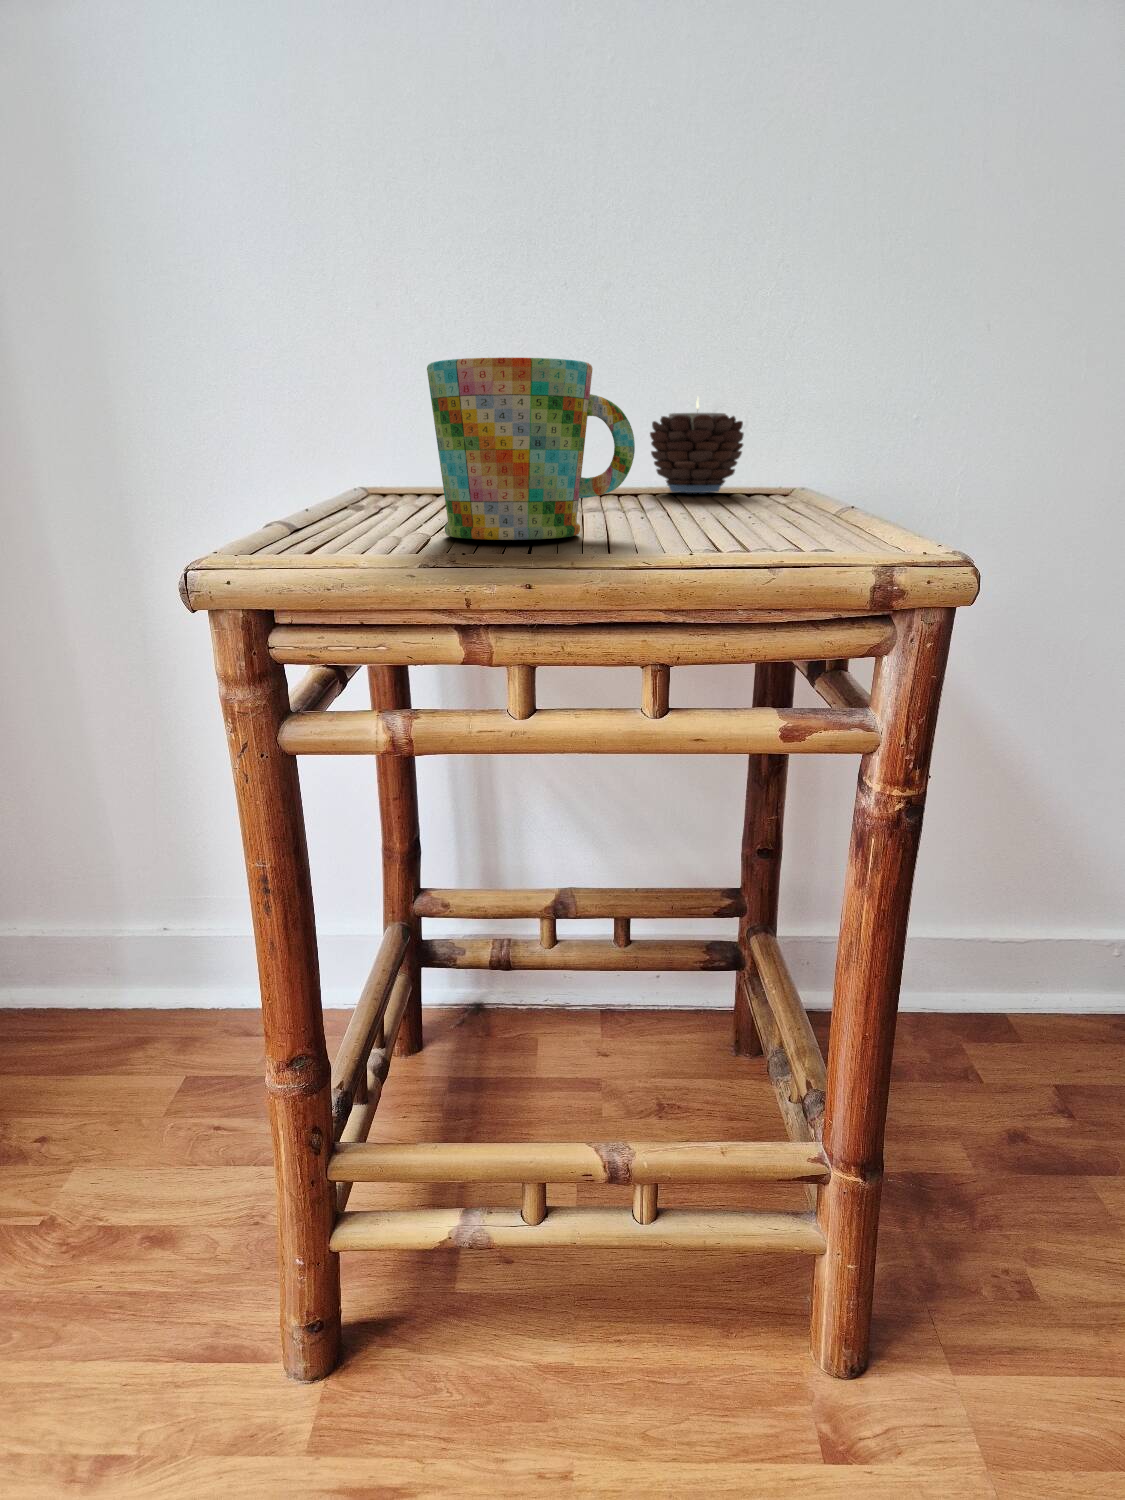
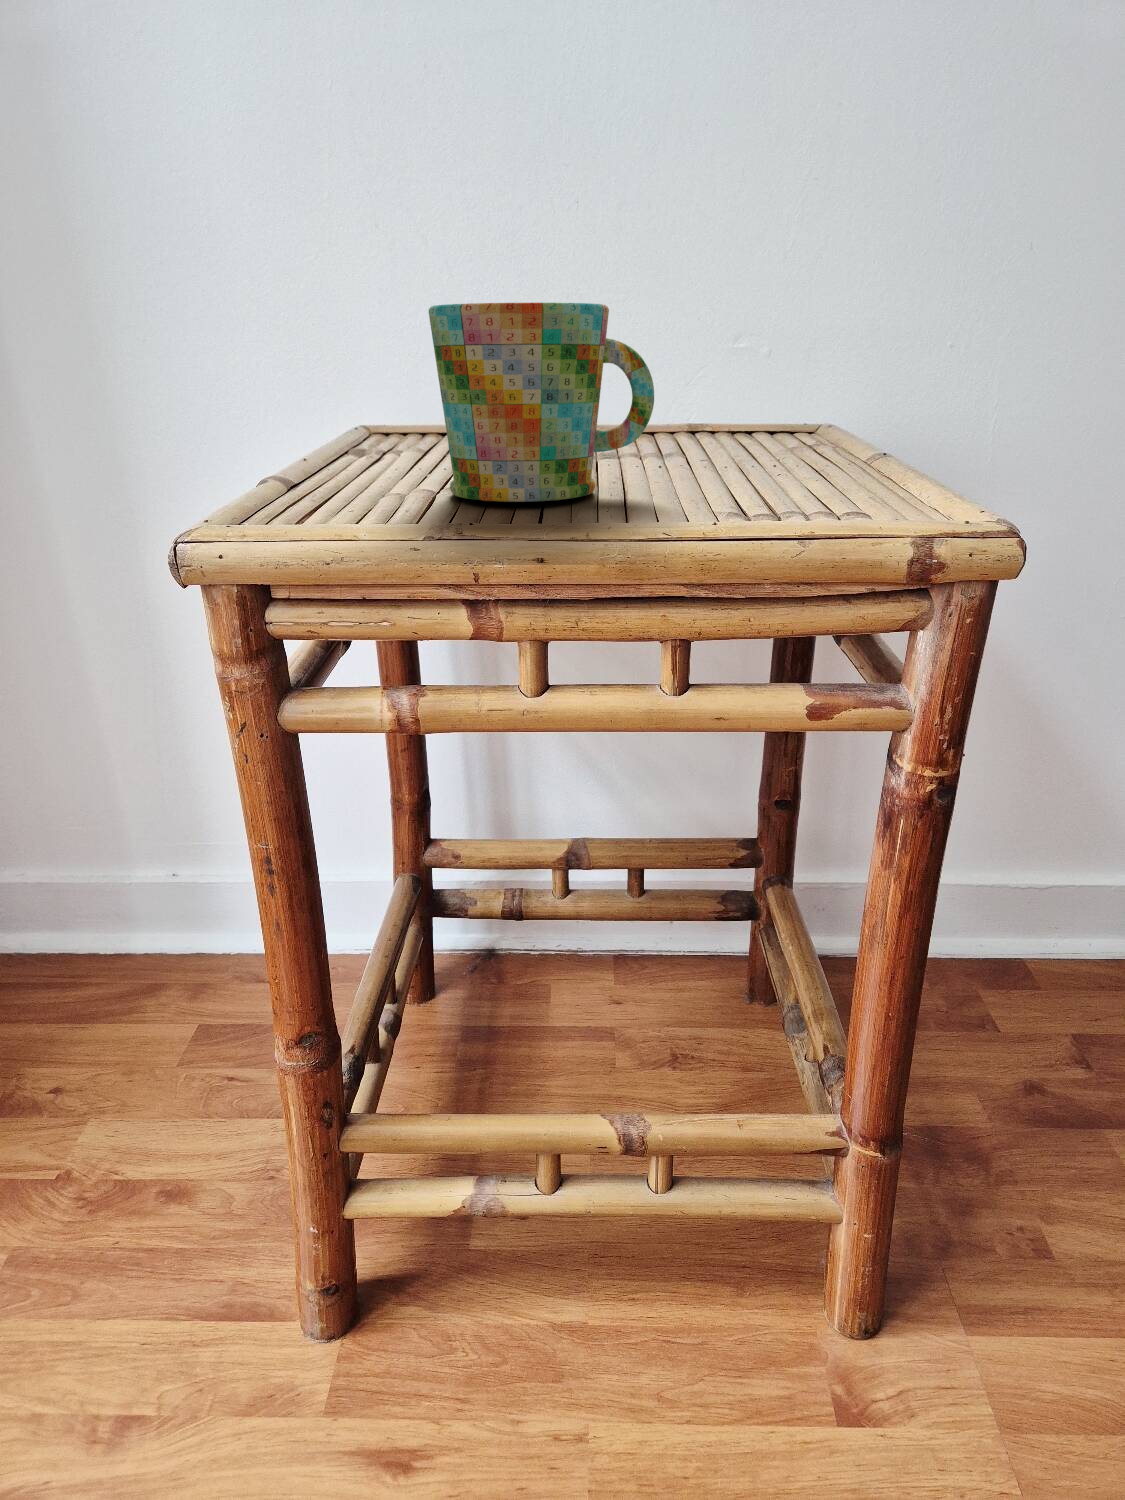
candle: present [650,398,744,493] -> none [668,323,768,430]

